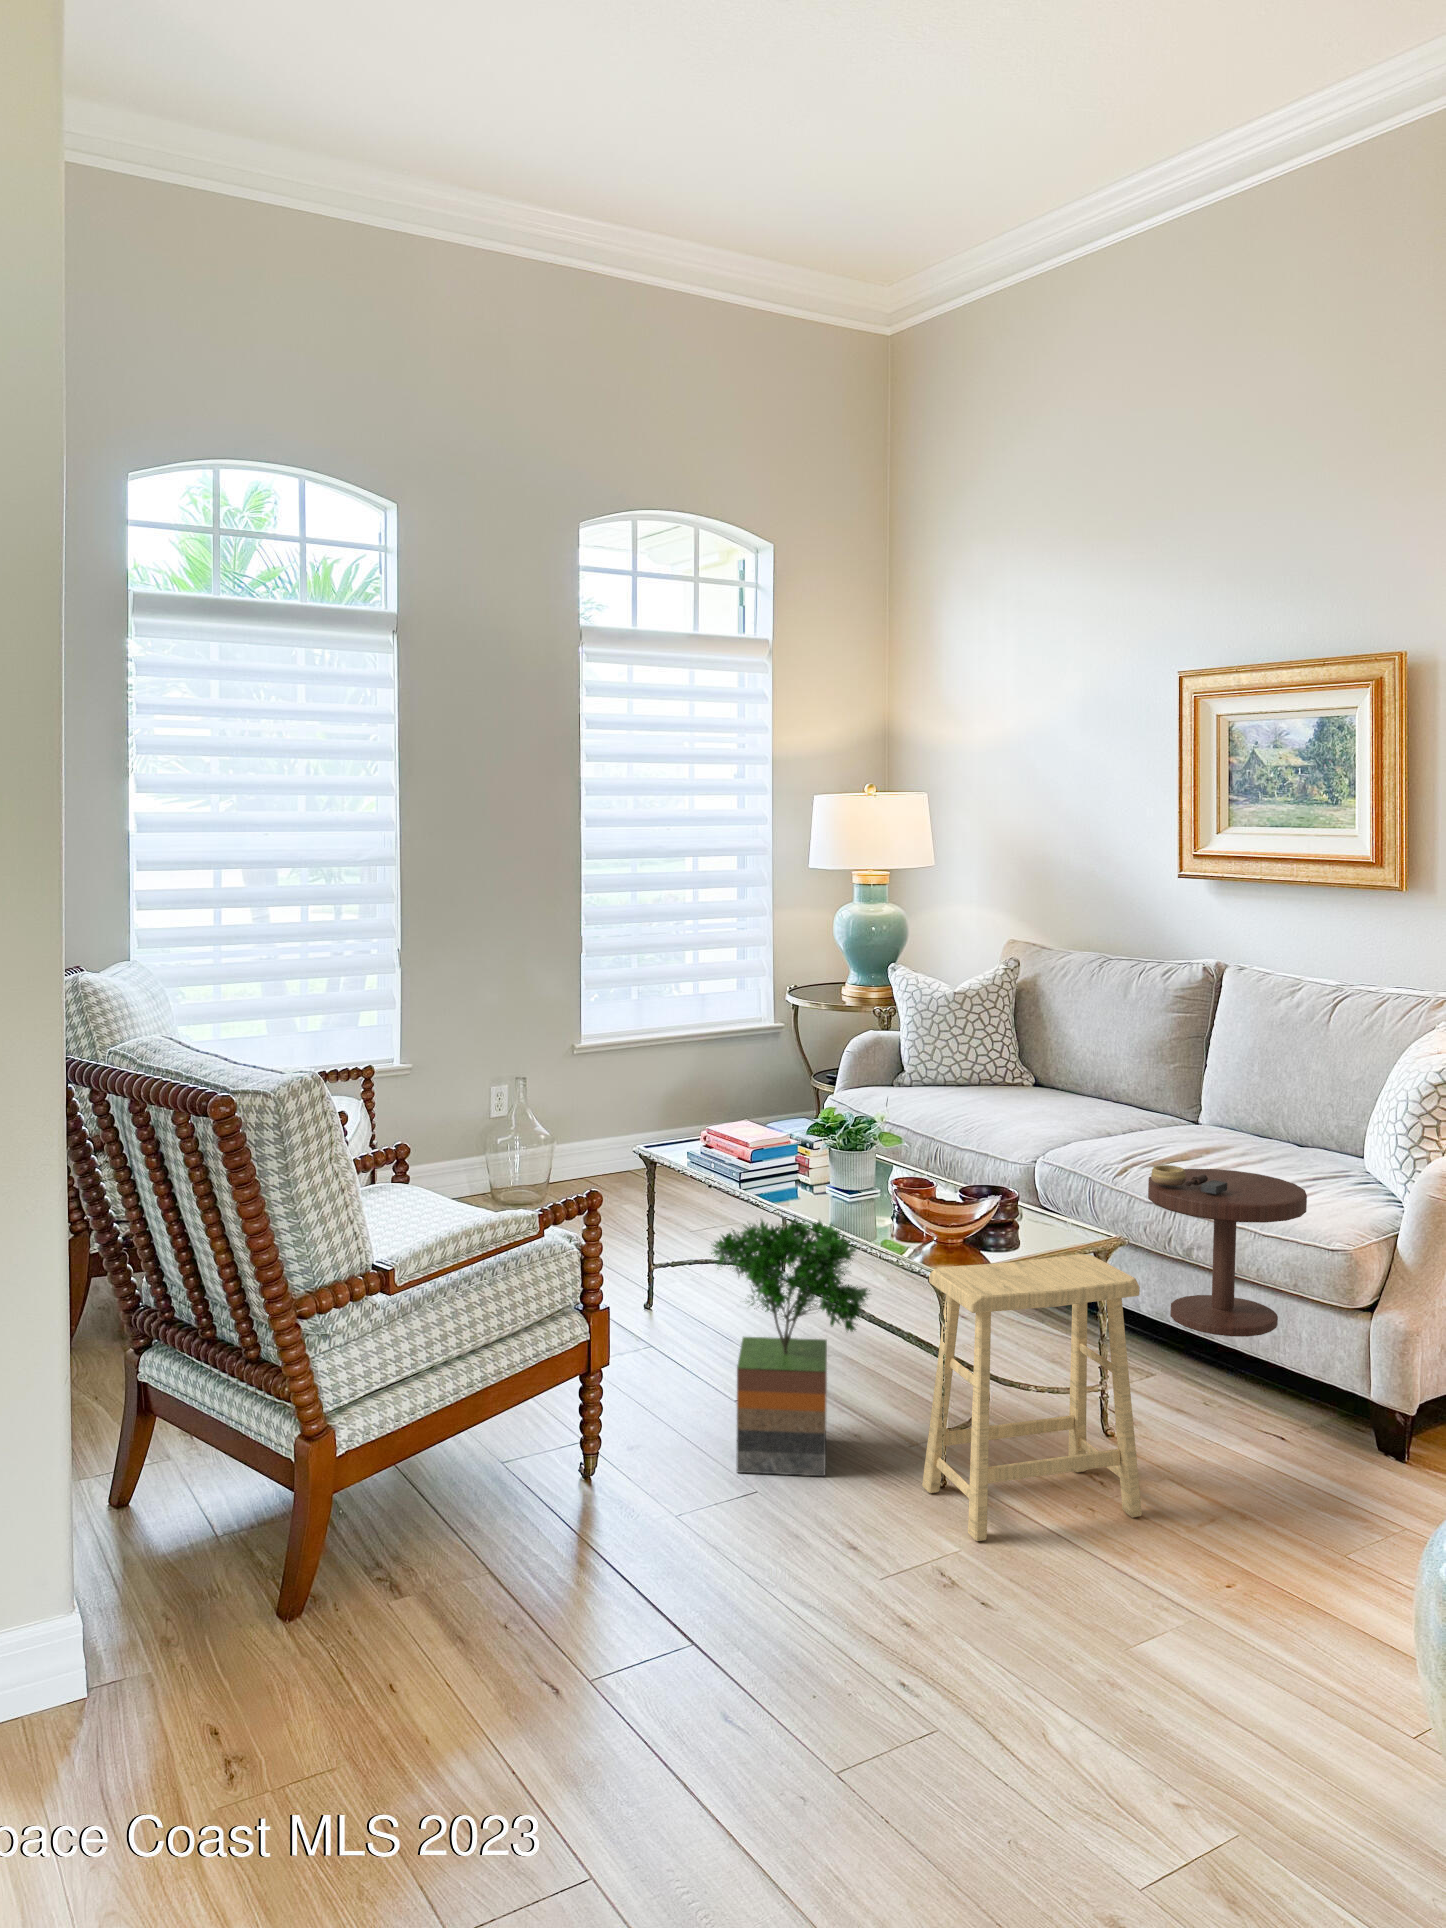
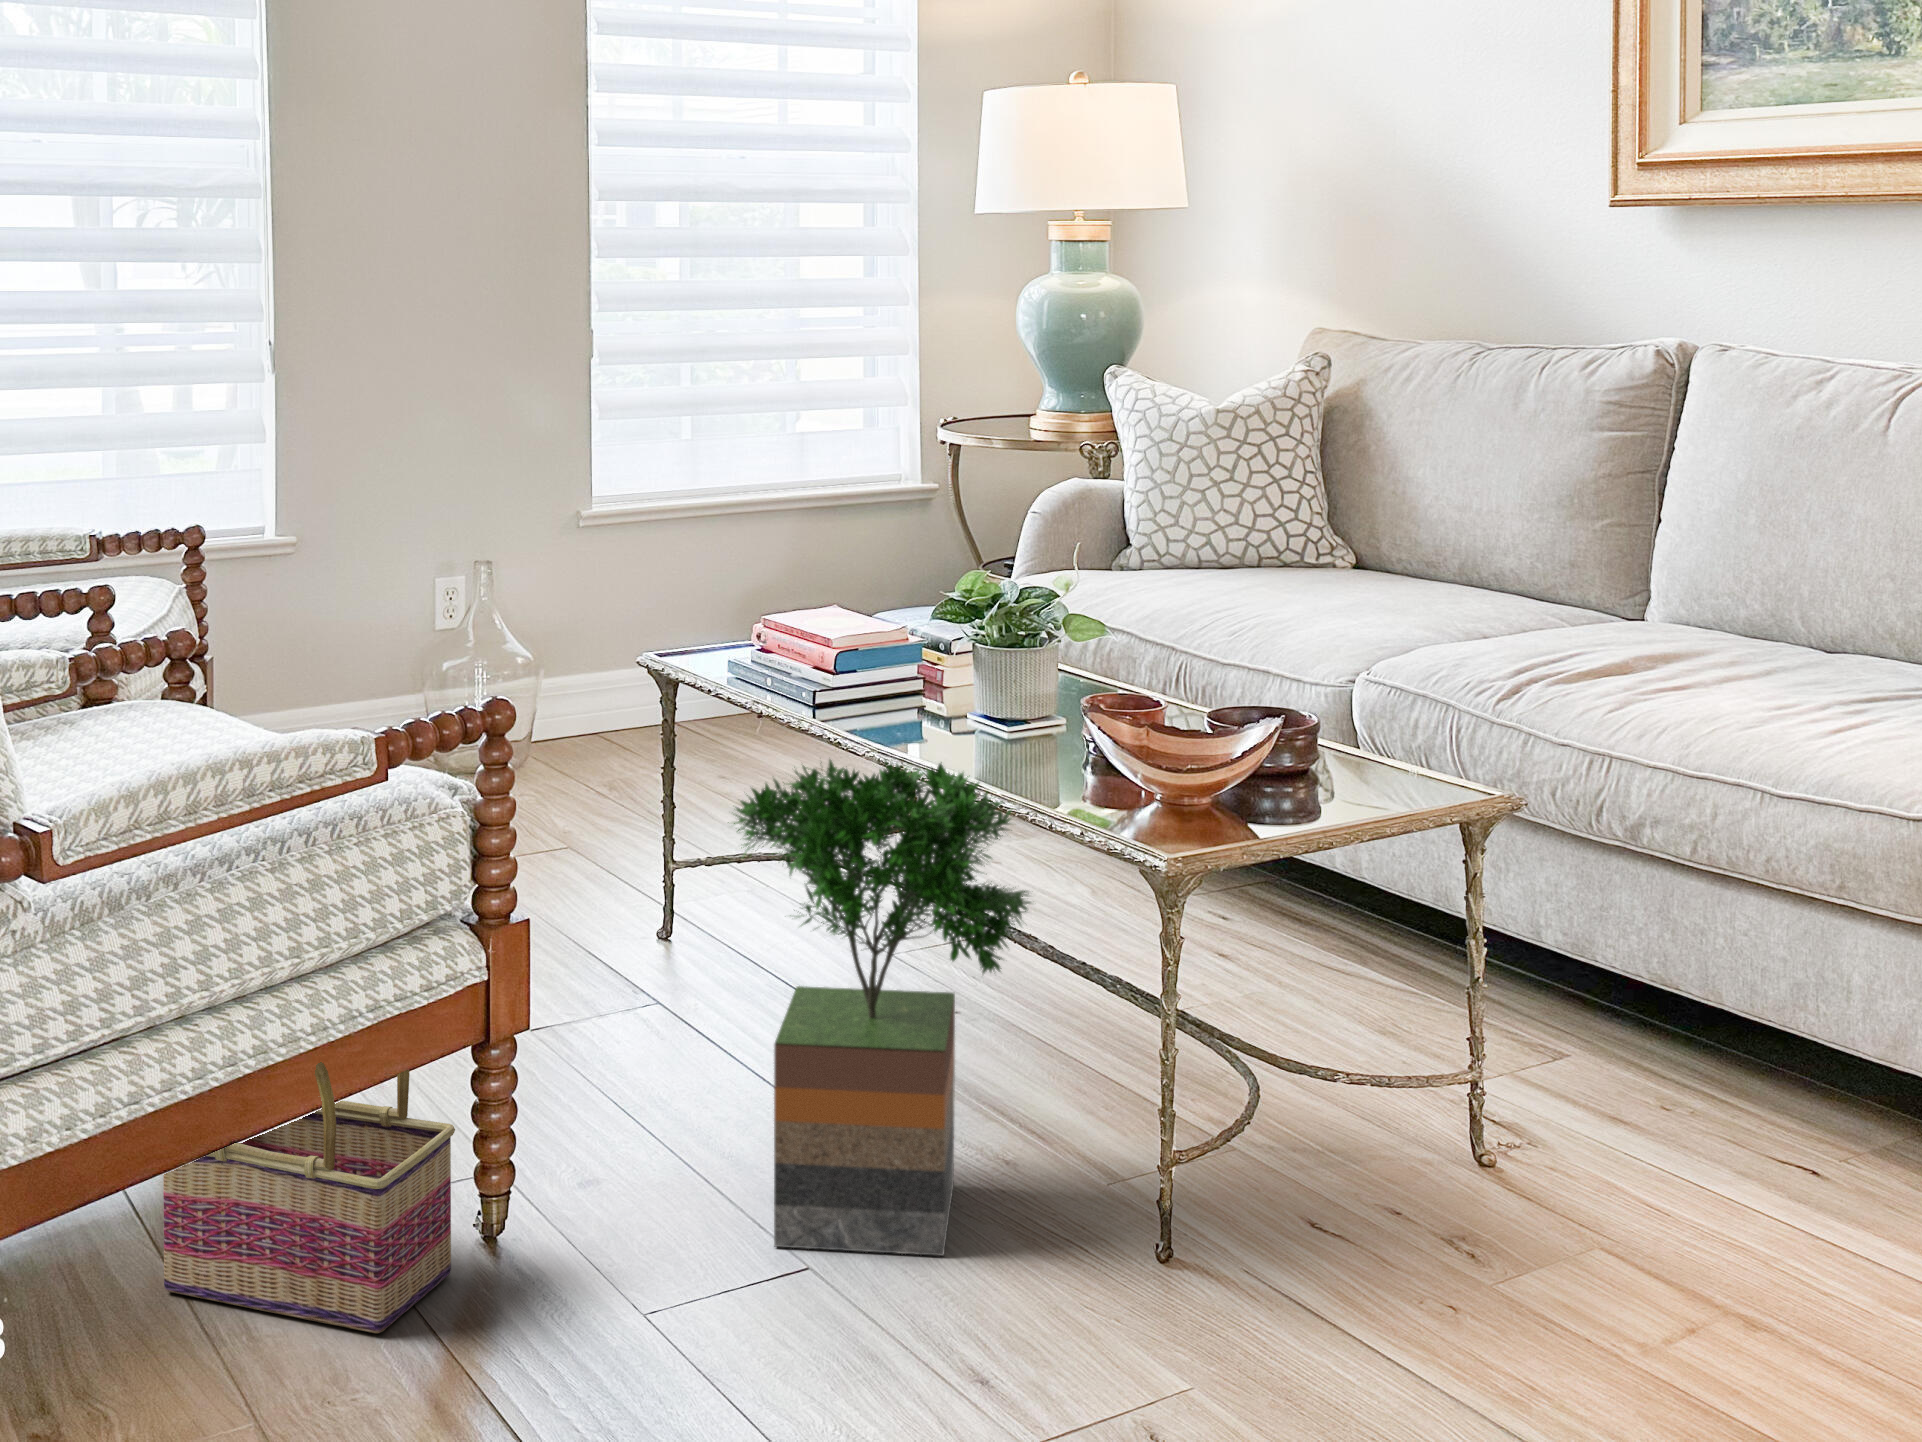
side table: present [1148,1165,1307,1337] -> none [1564,663,1869,1199]
footstool: present [922,1254,1142,1542] -> none [1129,826,1558,1389]
basket: none [422,1333,574,1518] -> present [163,1062,455,1334]

